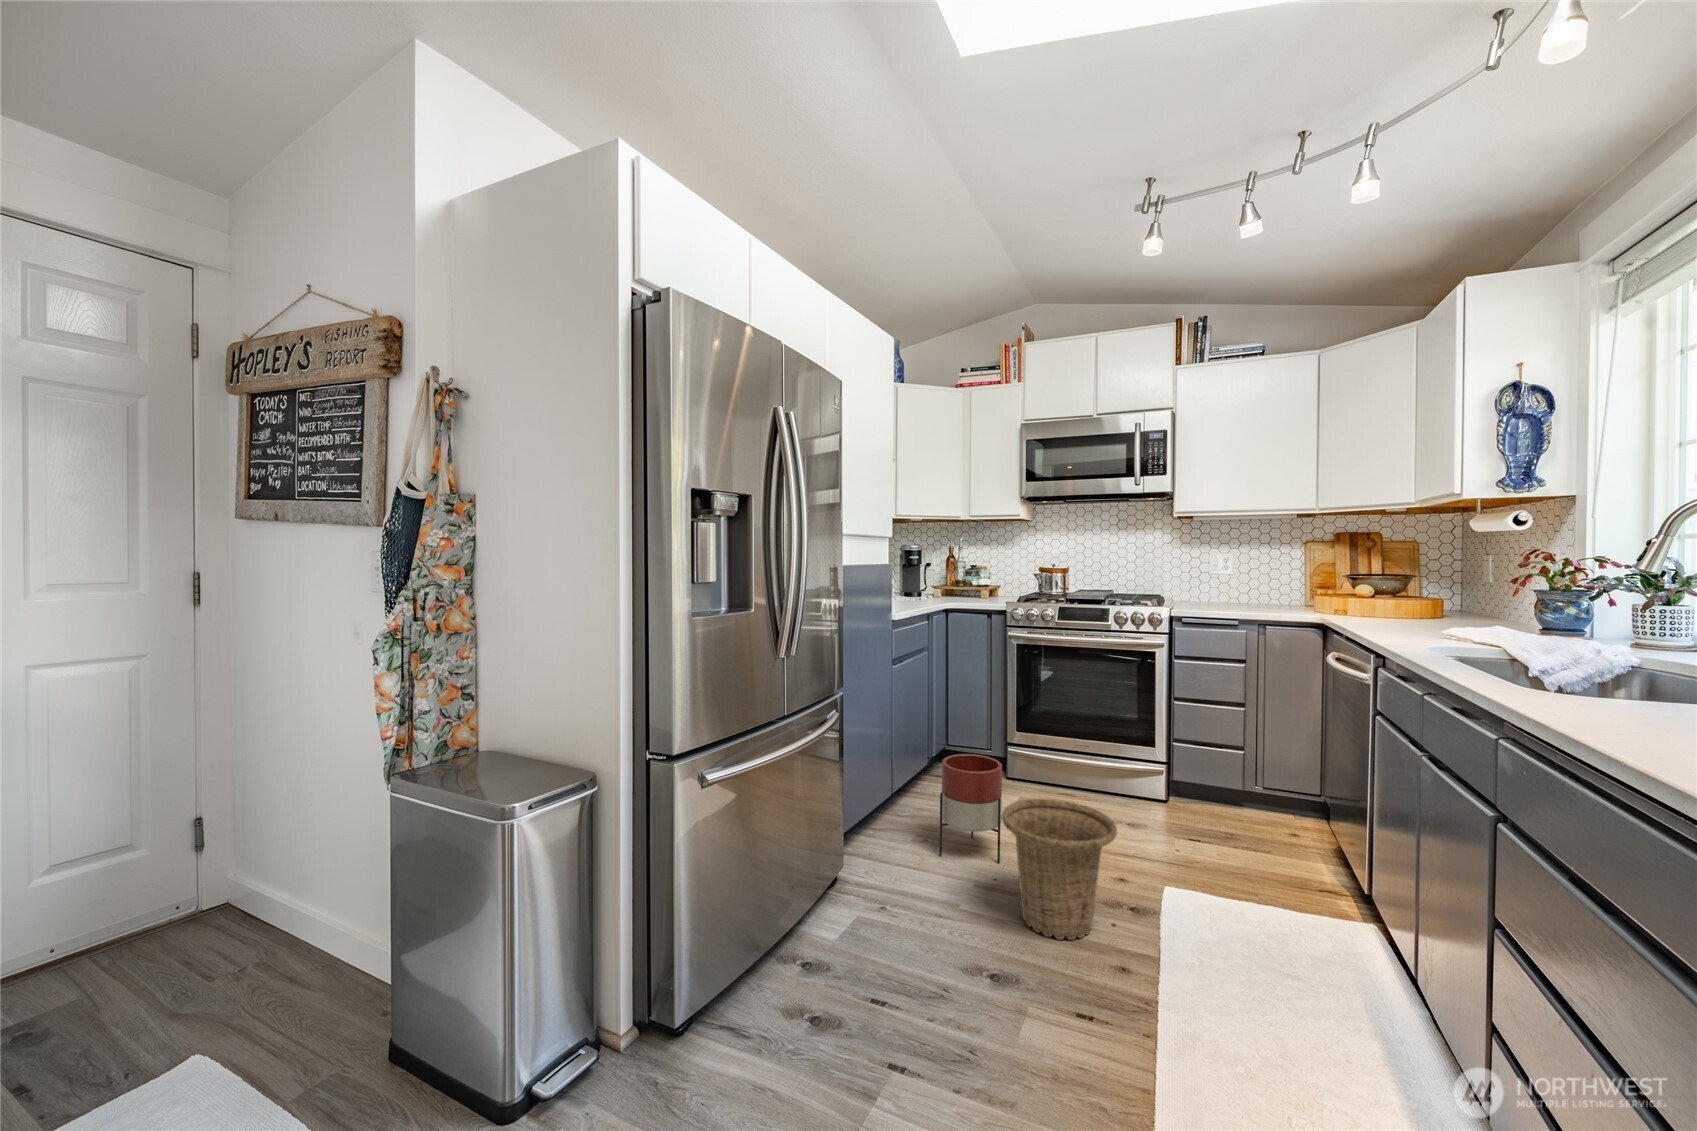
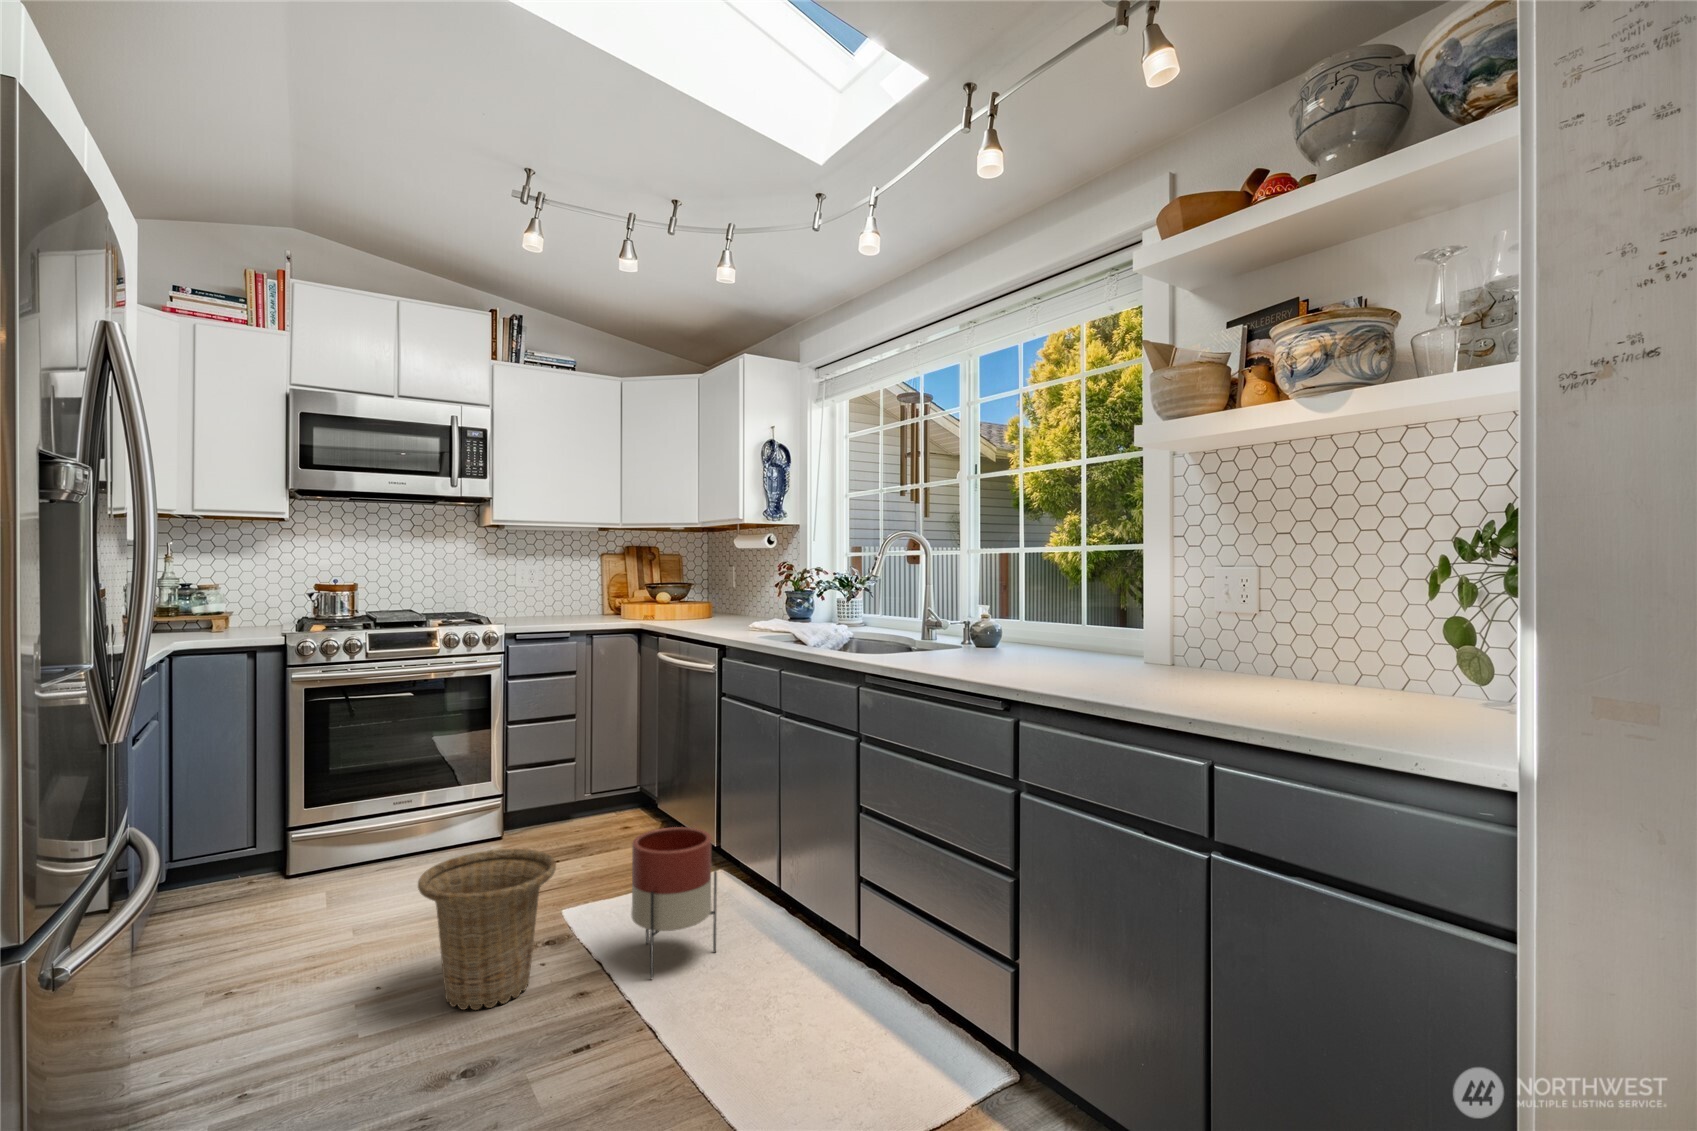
planter: present [939,754,1002,863] -> present [631,827,717,979]

